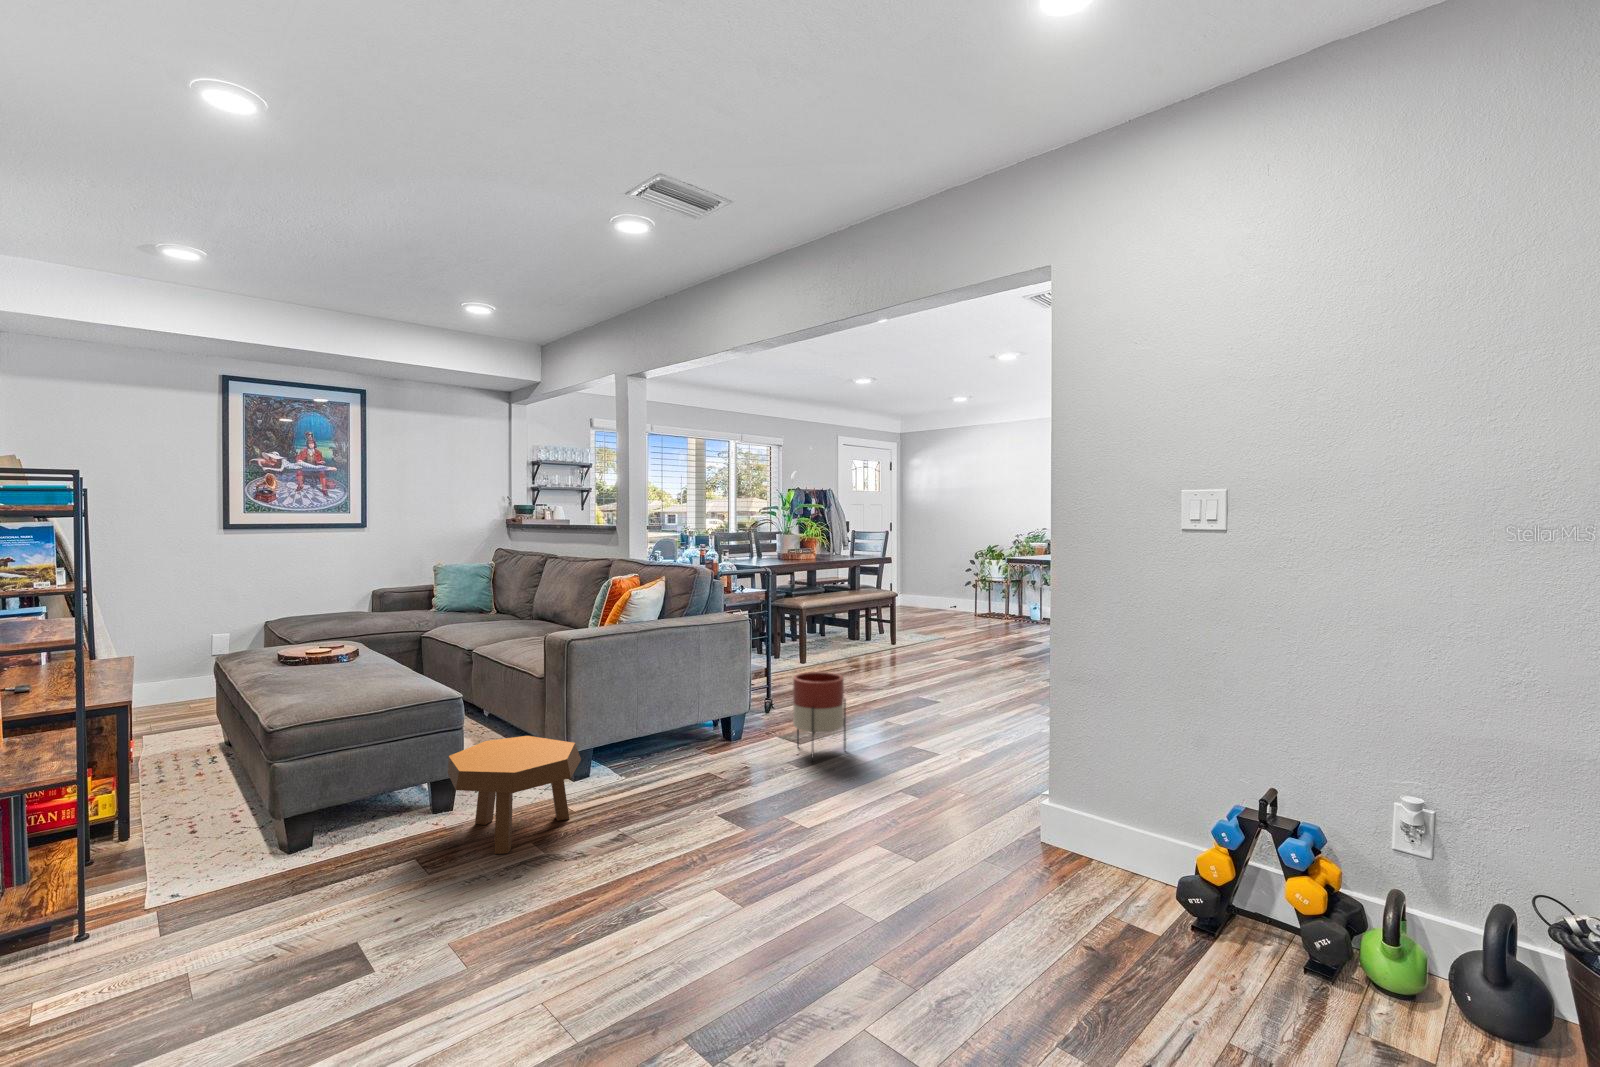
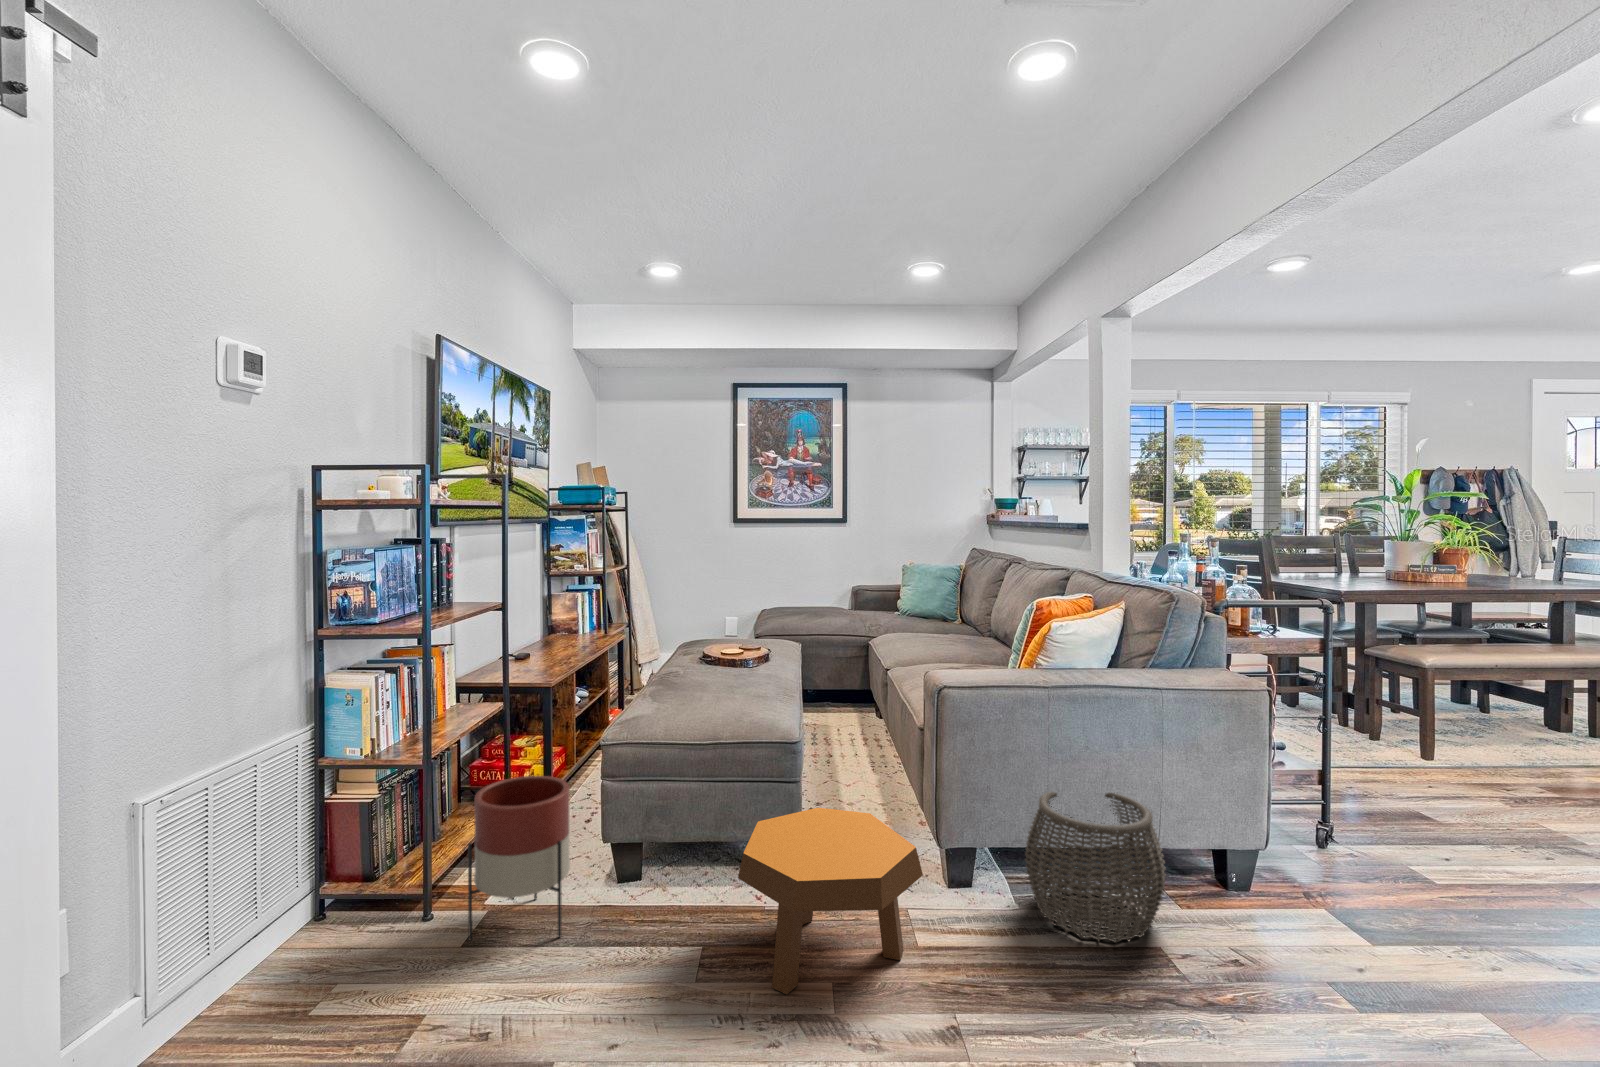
planter: present [793,672,846,756] -> present [468,776,570,940]
woven basket: none [626,694,709,781] -> present [1025,792,1166,943]

